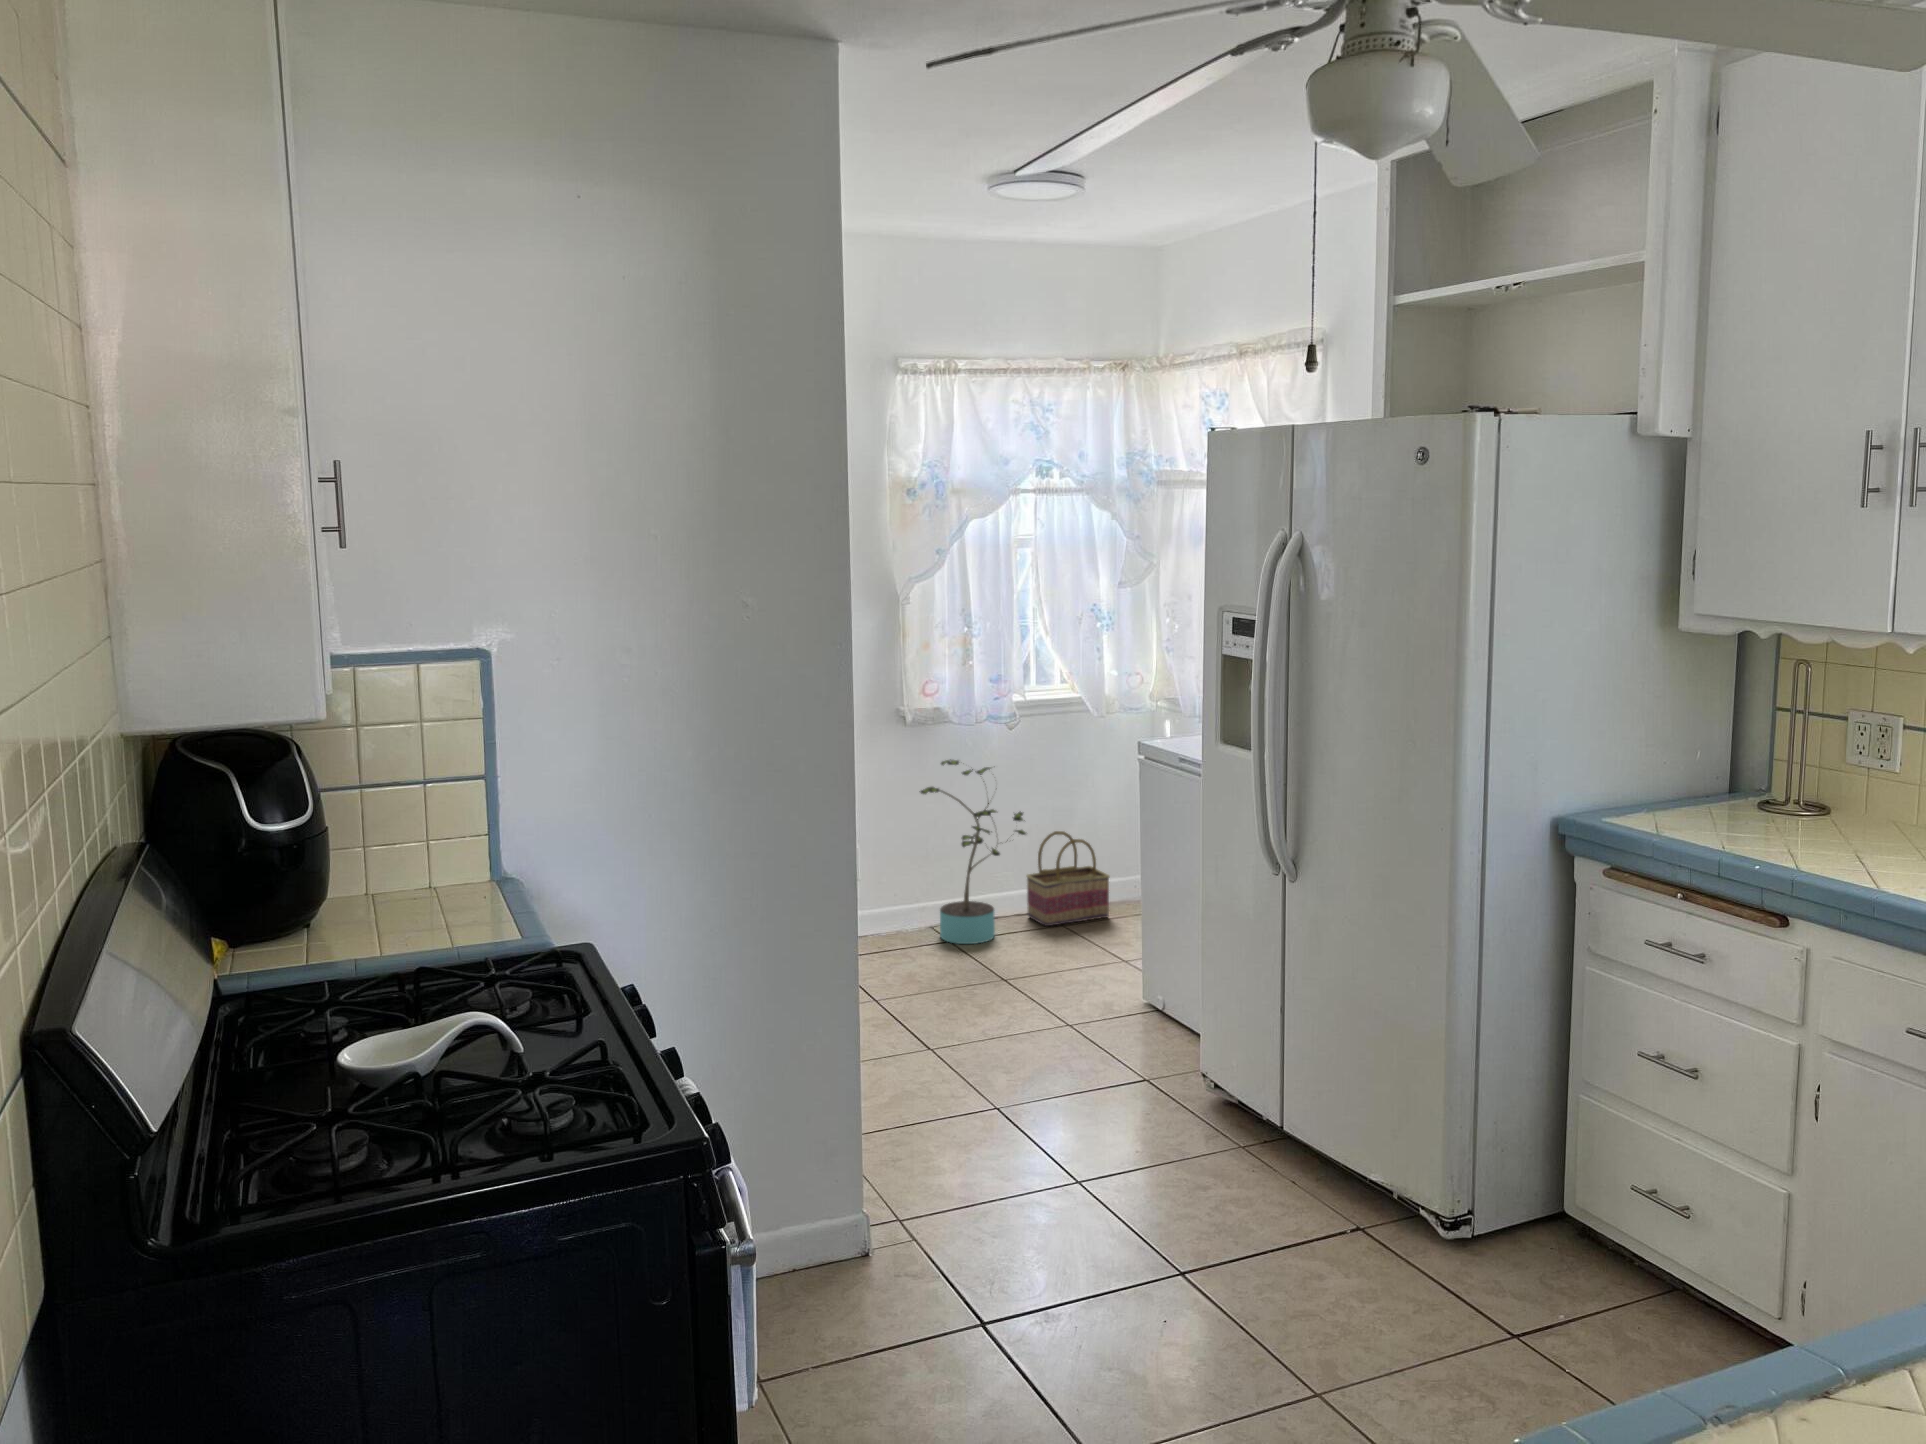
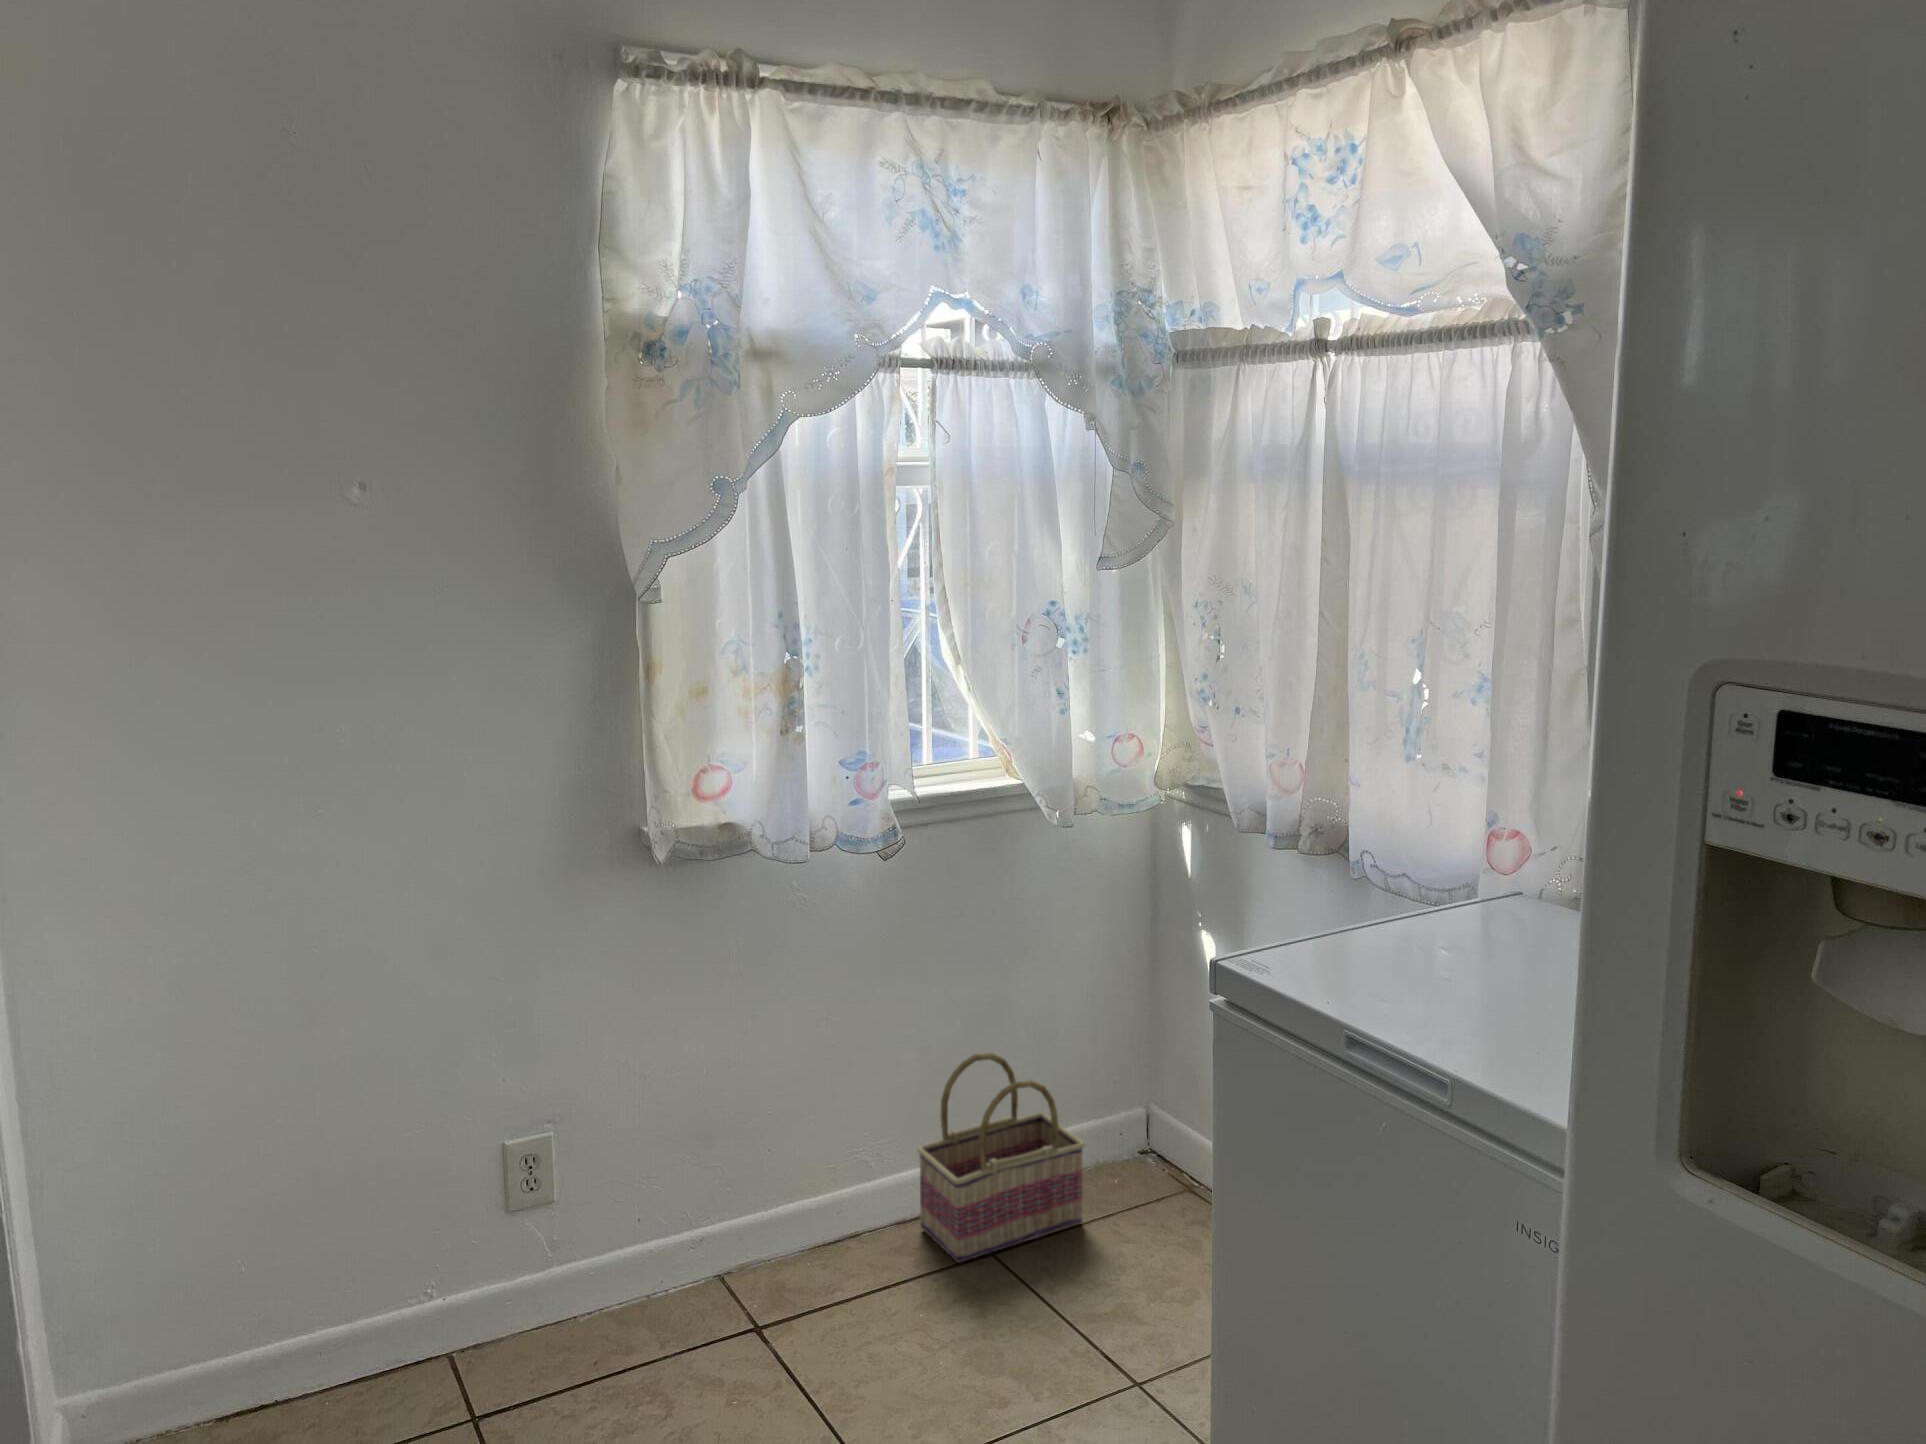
potted plant: present [921,759,1026,944] -> none [679,933,921,1340]

